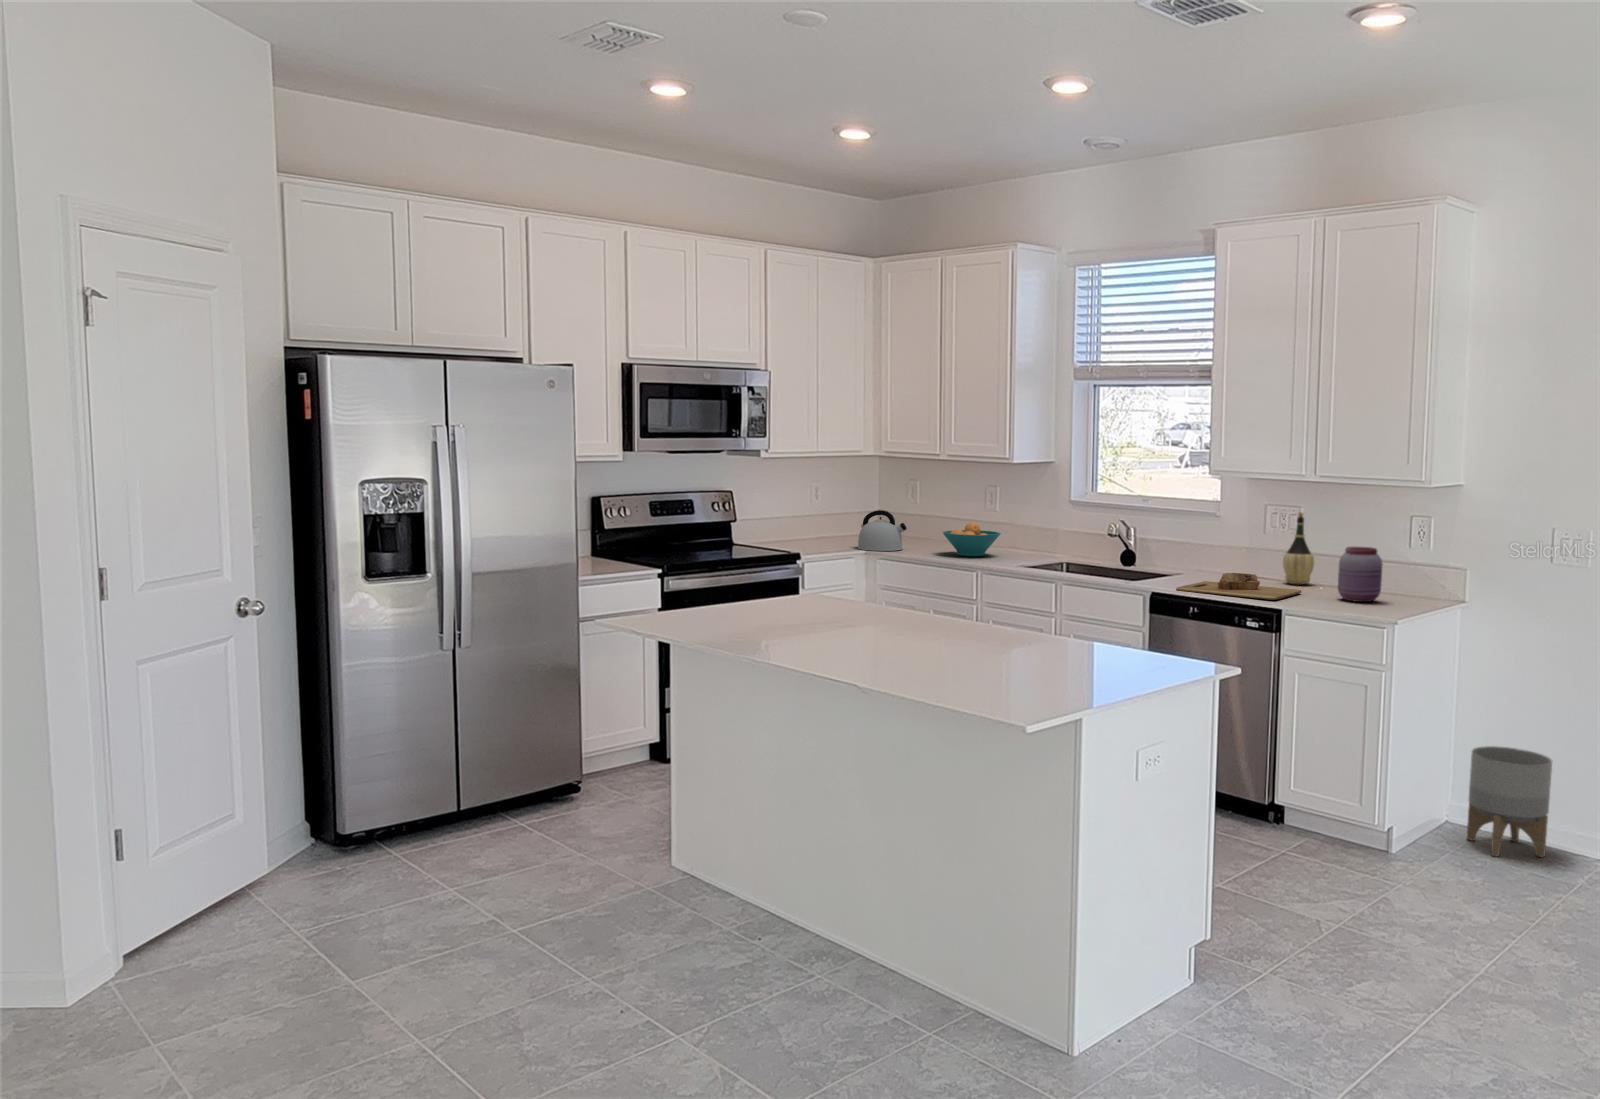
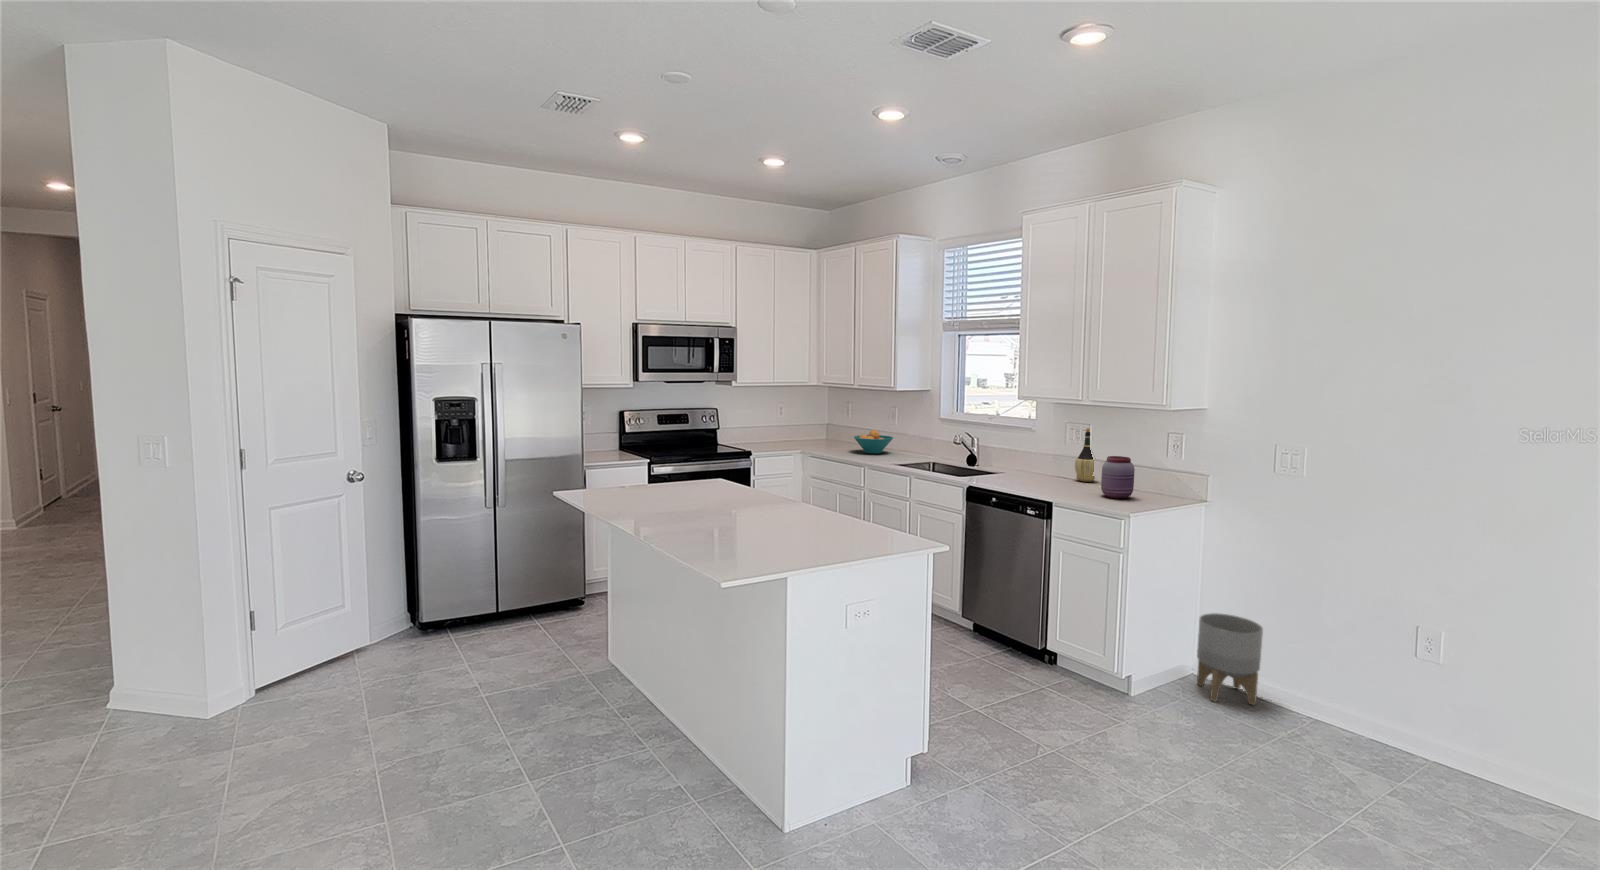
kettle: present [858,510,907,551] -> none [802,421,835,448]
cutting board: present [1176,573,1301,600] -> none [984,473,1078,495]

